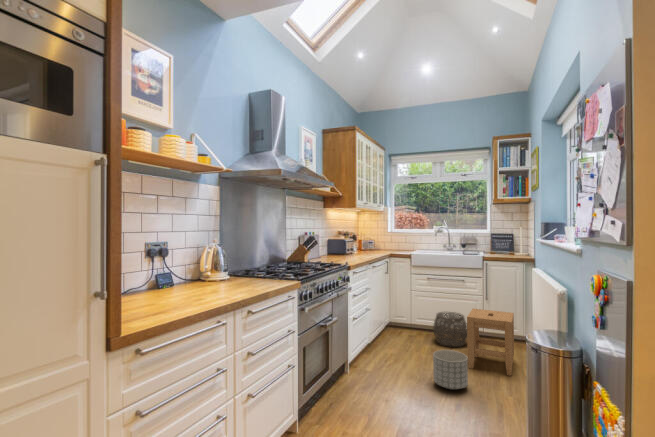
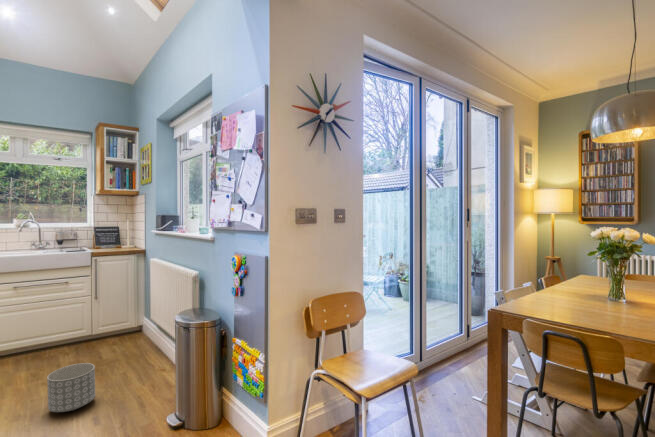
stool: present [467,309,514,376] -> none [85,305,136,377]
woven basket: present [433,312,467,347] -> none [26,321,77,366]

